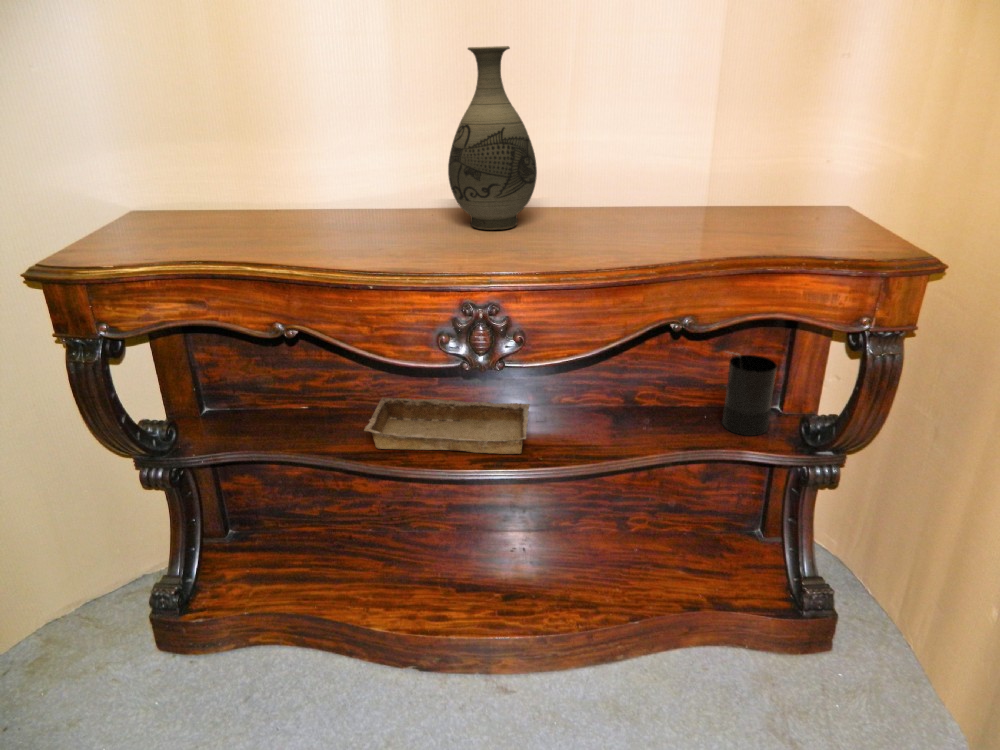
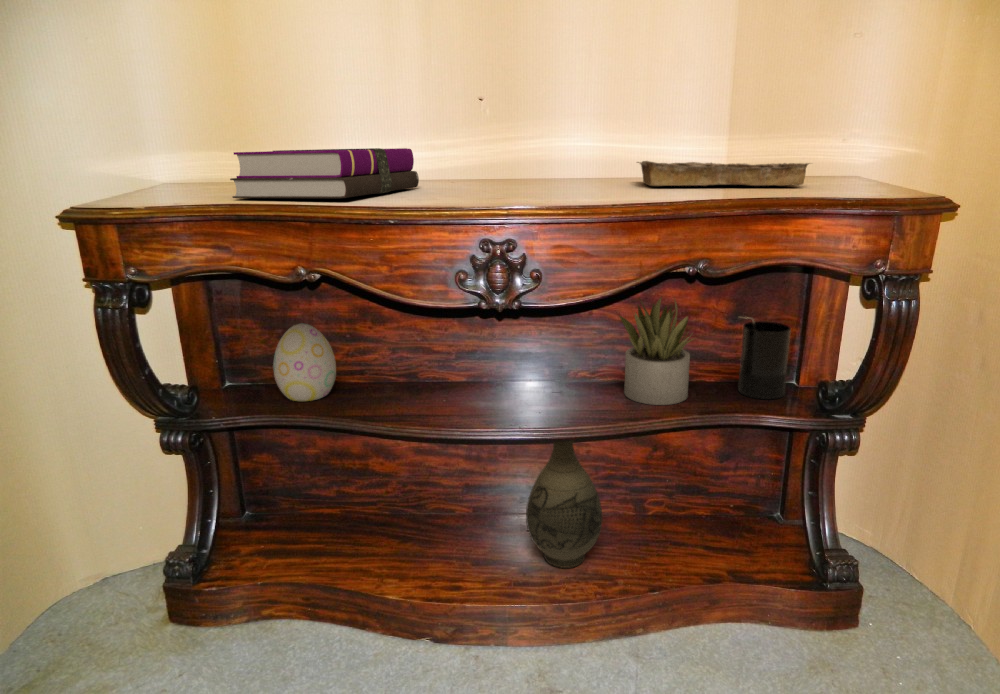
vase: present [448,46,537,230] -> present [526,441,603,568]
hardback book: none [200,176,397,257] -> present [230,148,419,198]
succulent plant: none [604,334,683,443] -> present [619,298,691,405]
decorative egg: none [252,360,316,438] -> present [273,324,336,401]
tray: present [364,397,529,454] -> present [637,161,809,186]

